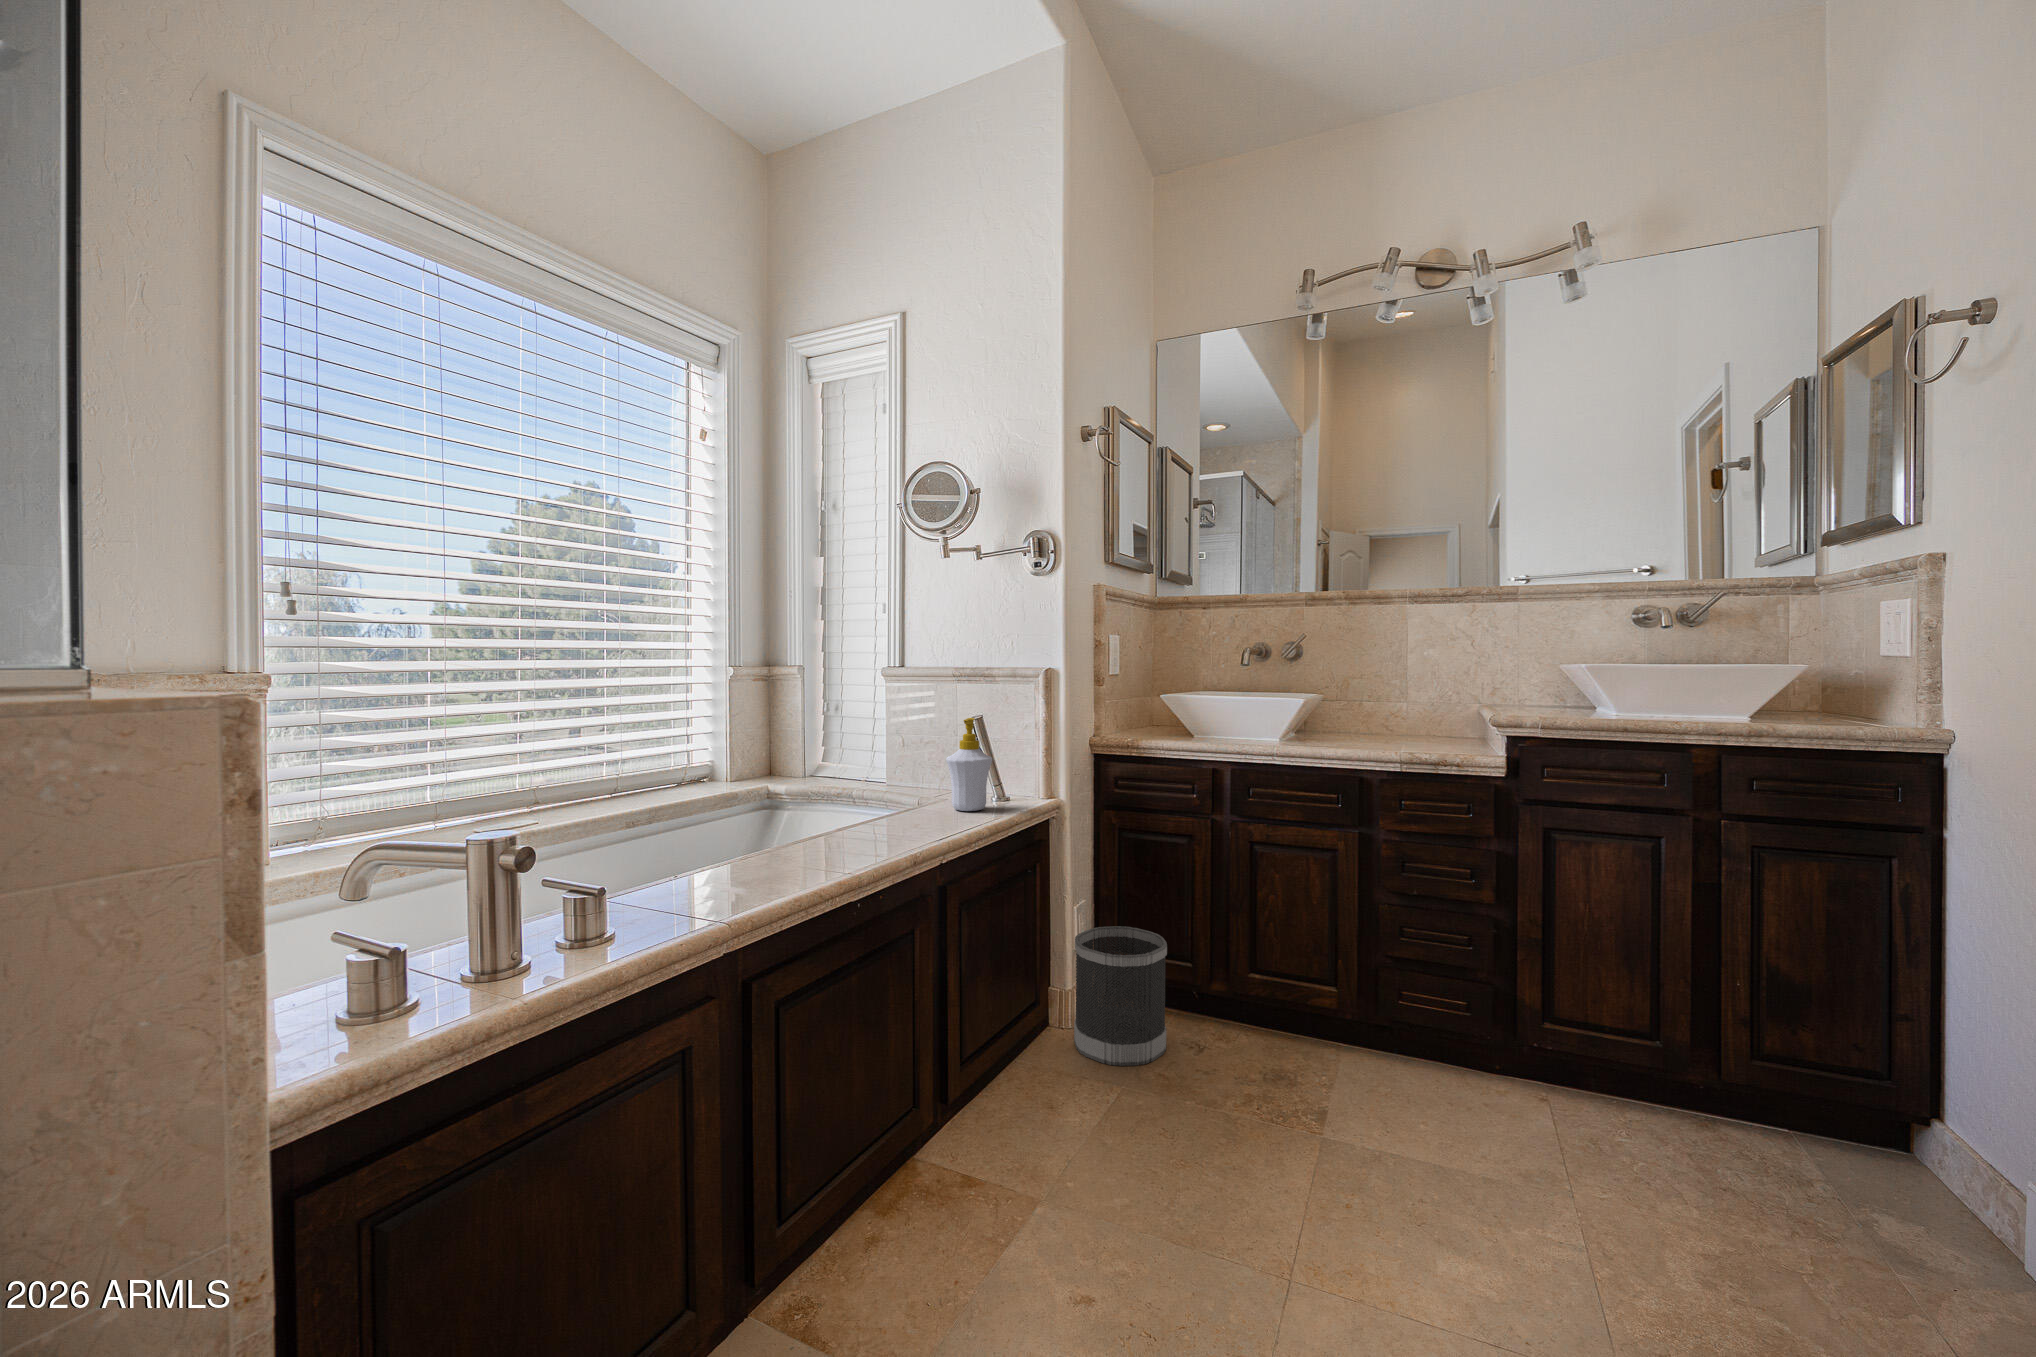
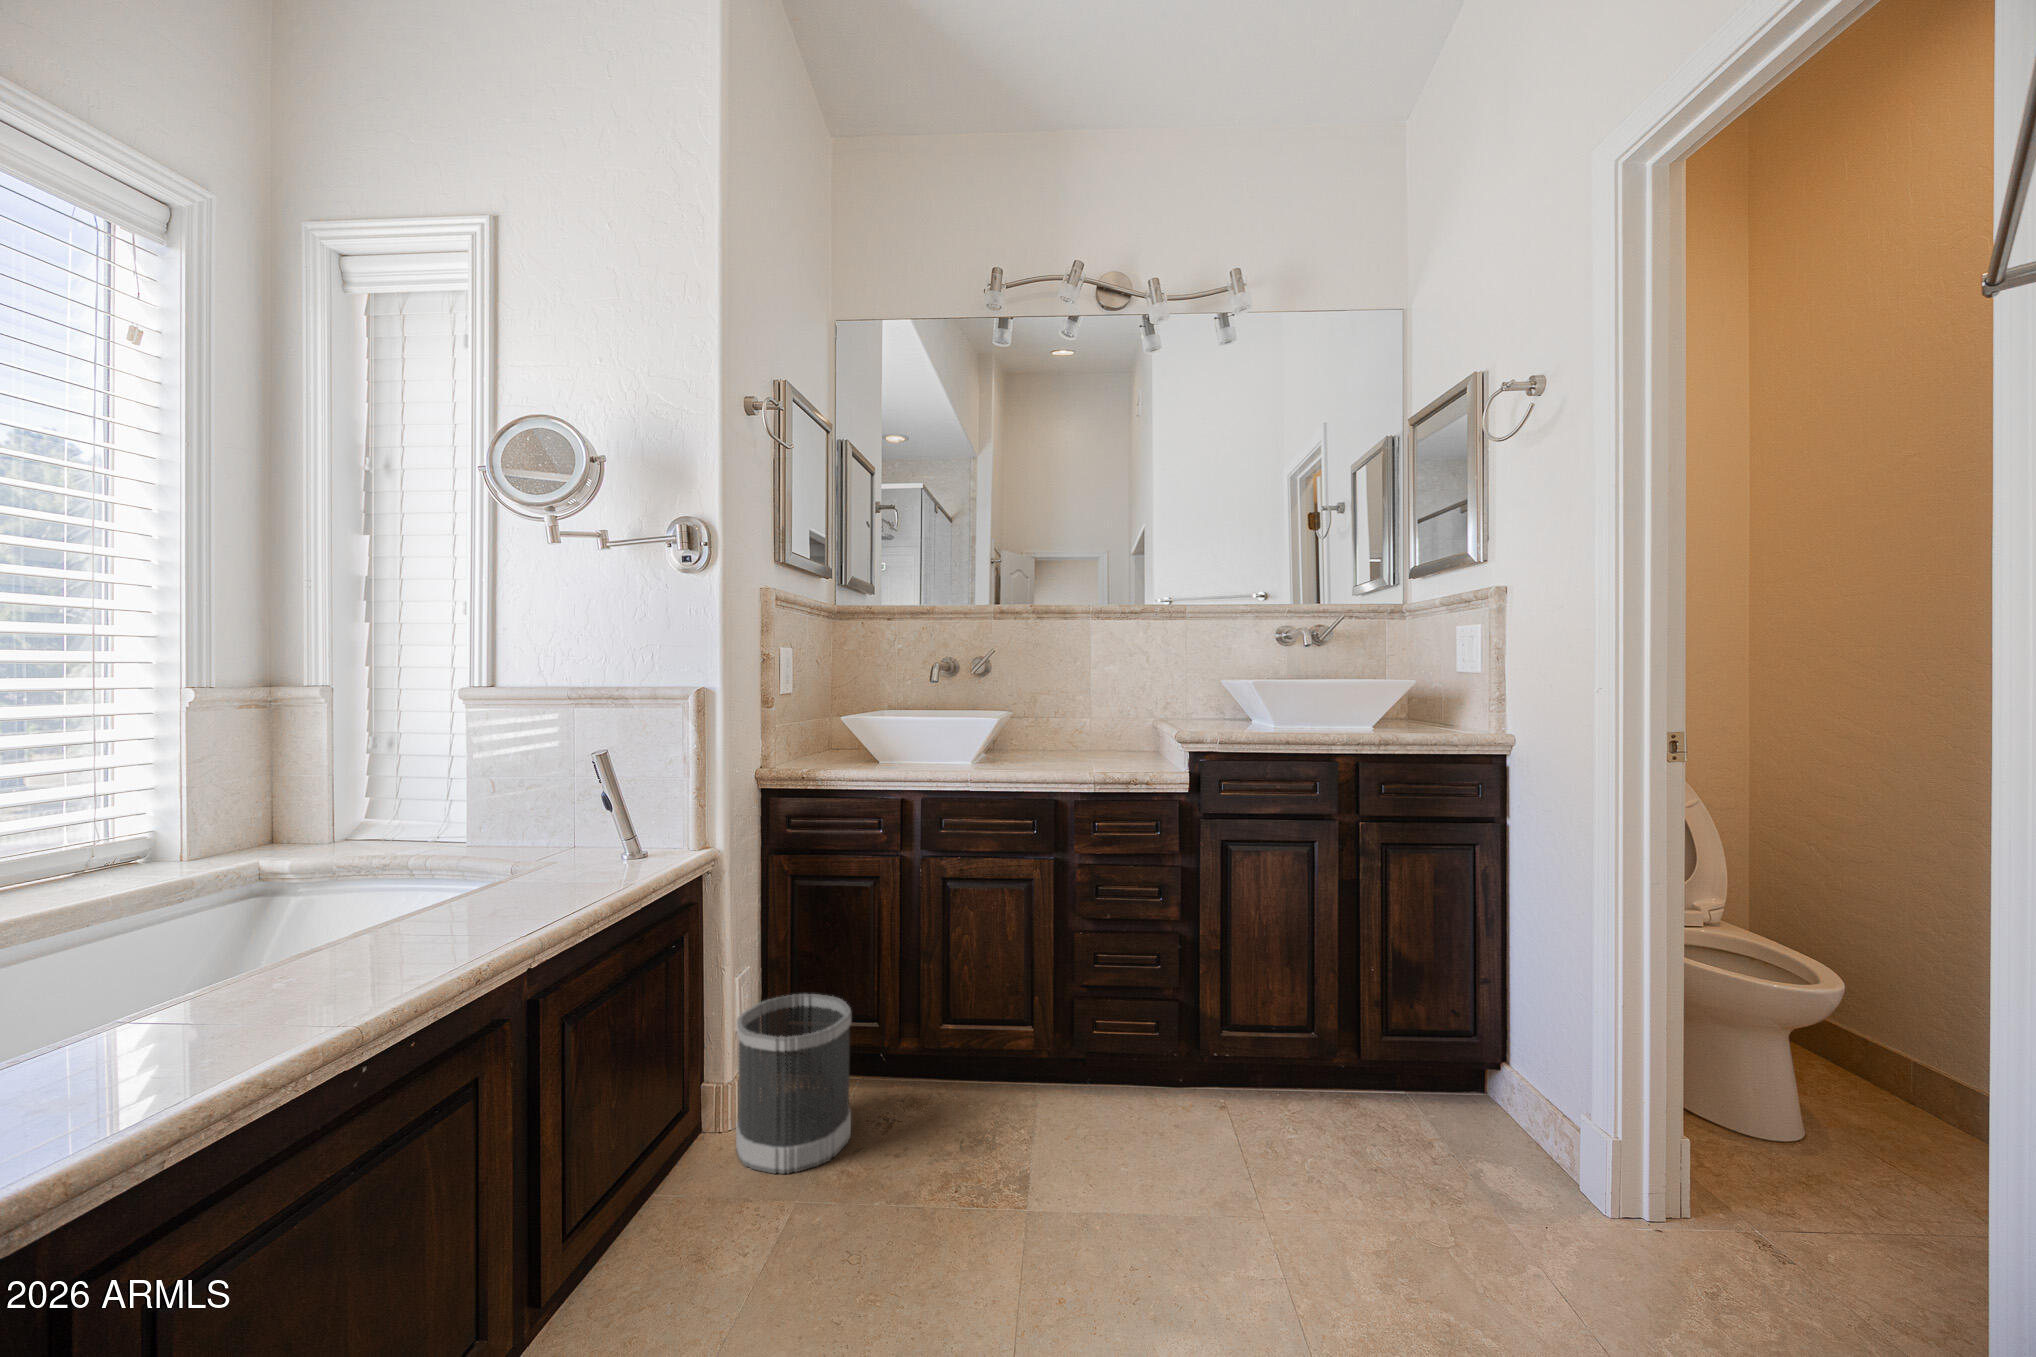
soap bottle: present [946,718,992,811] -> none [552,754,622,880]

